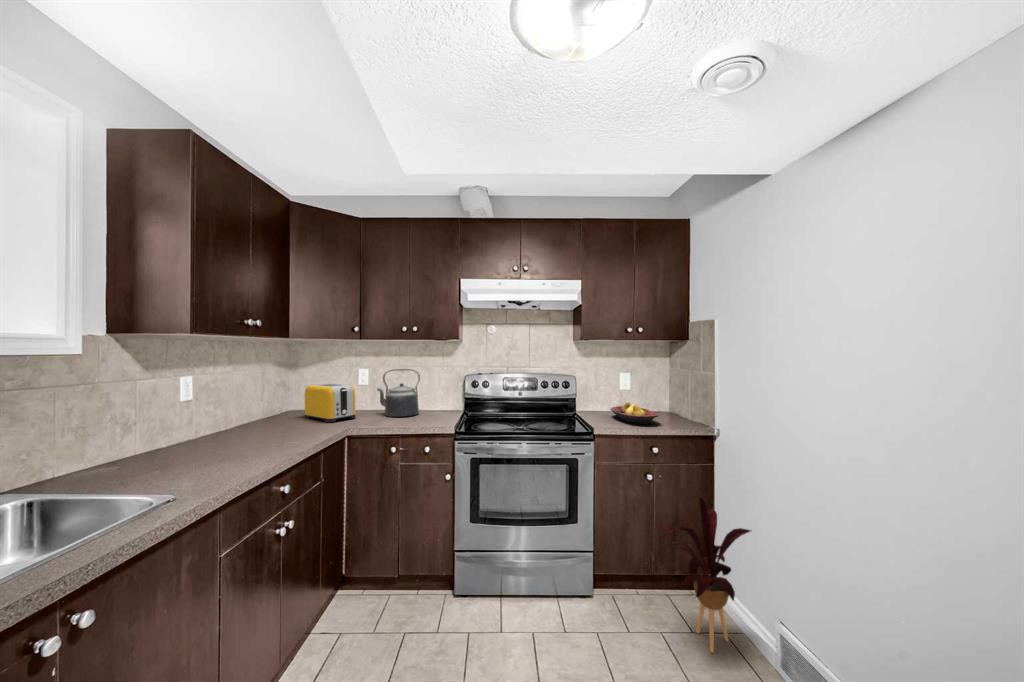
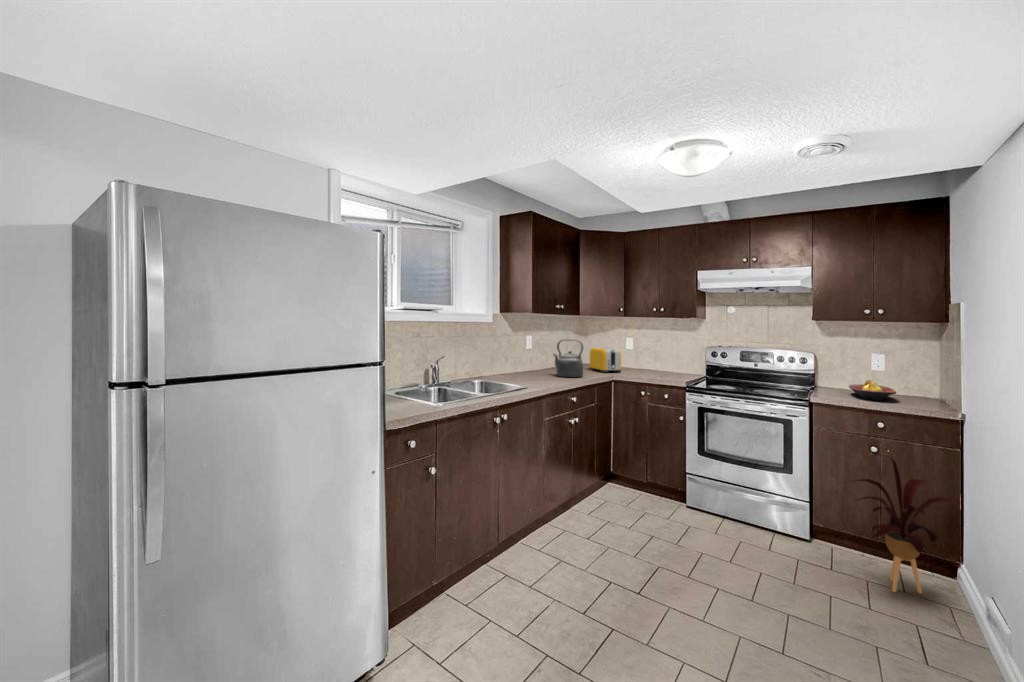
kettle: present [377,369,420,417] -> present [553,340,583,377]

